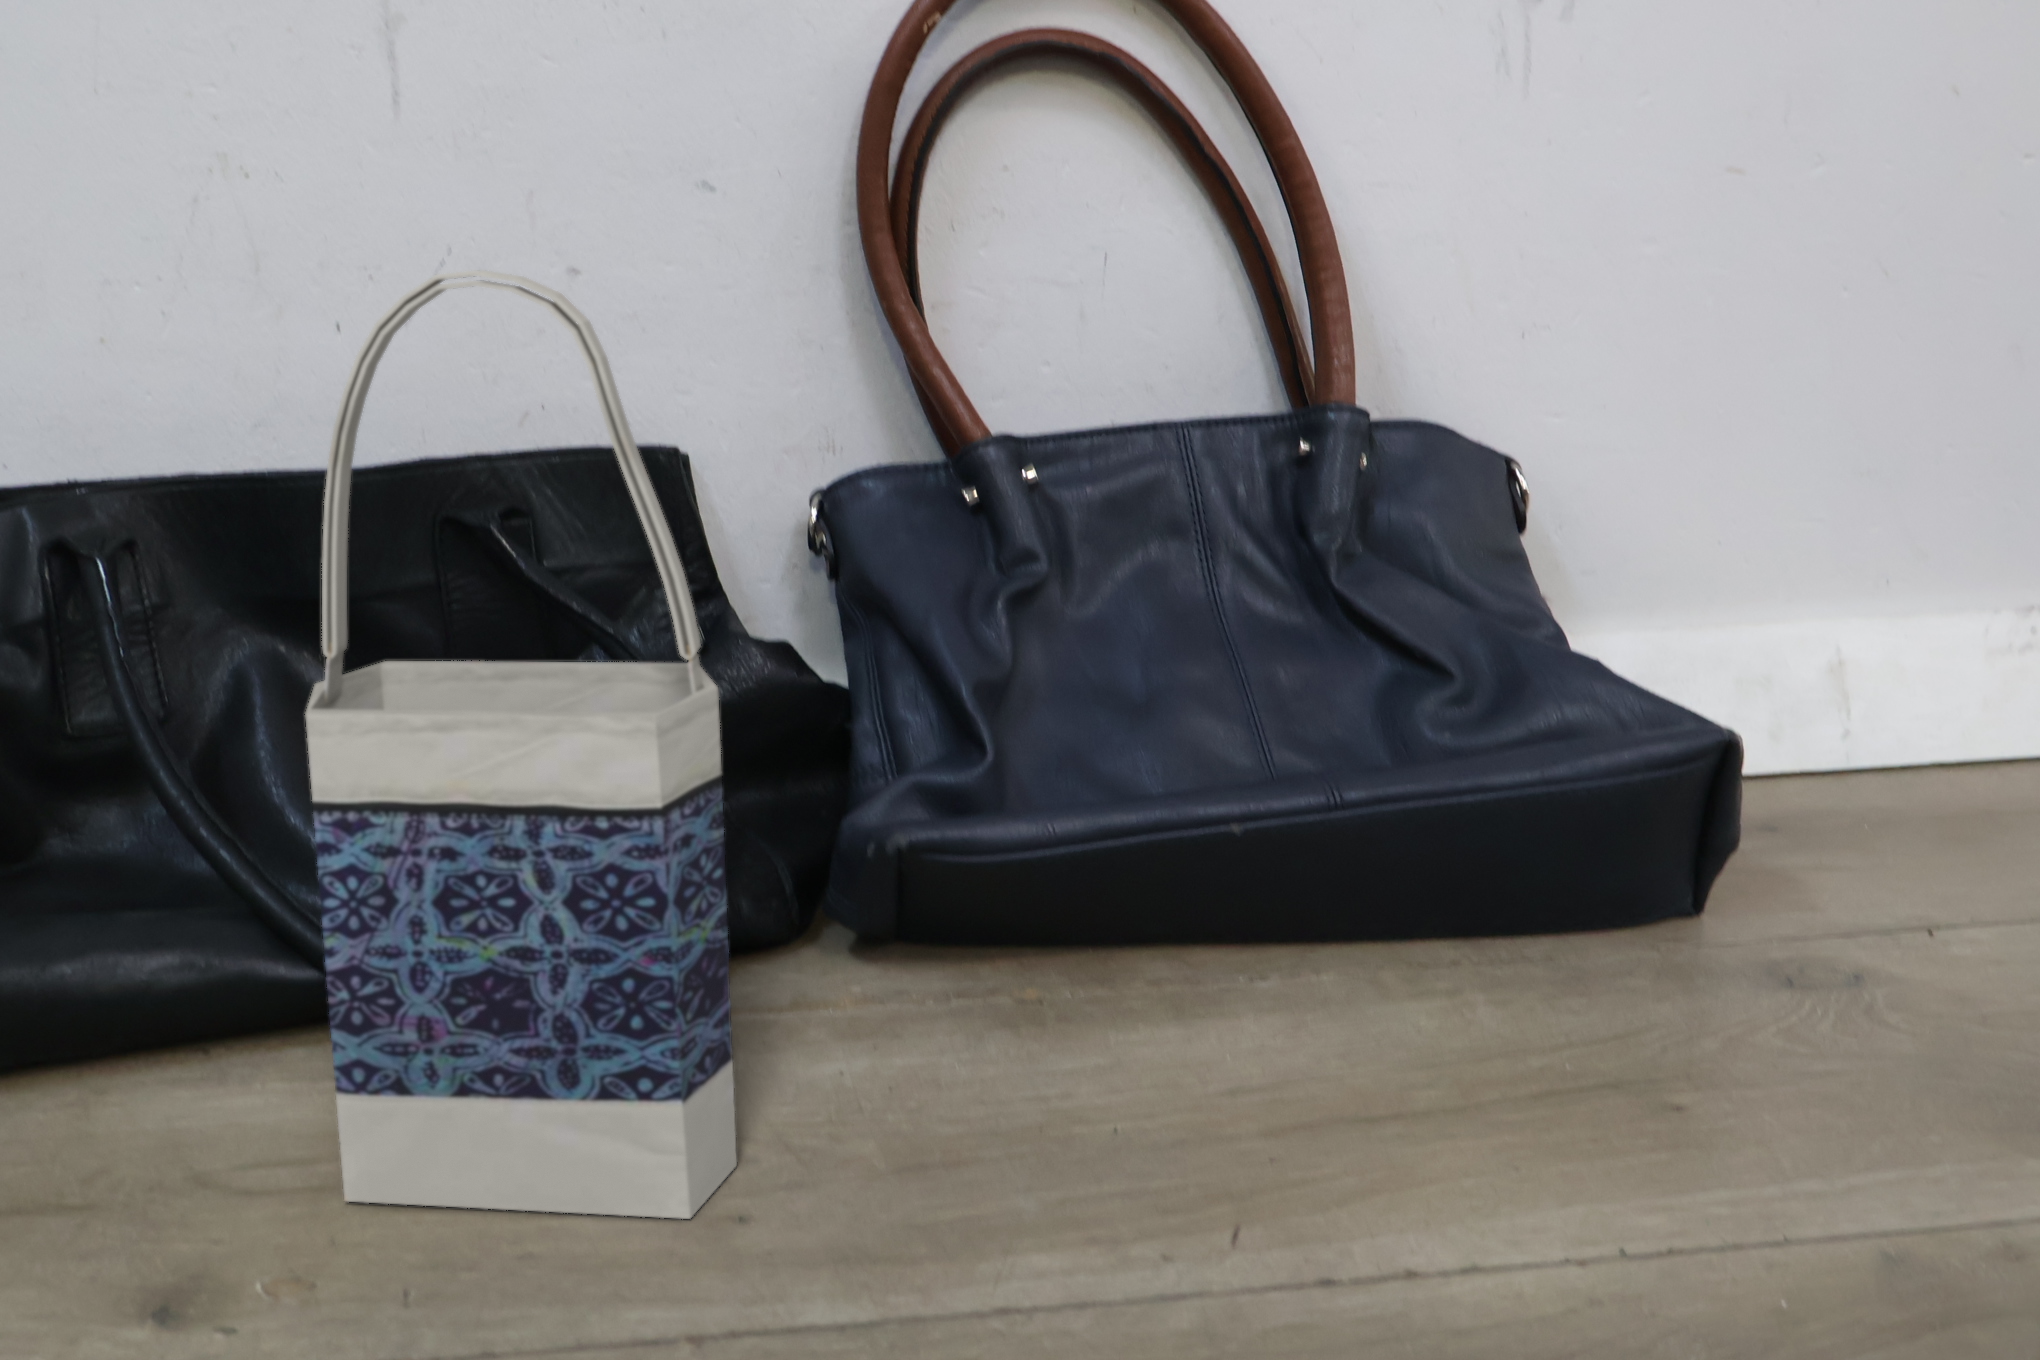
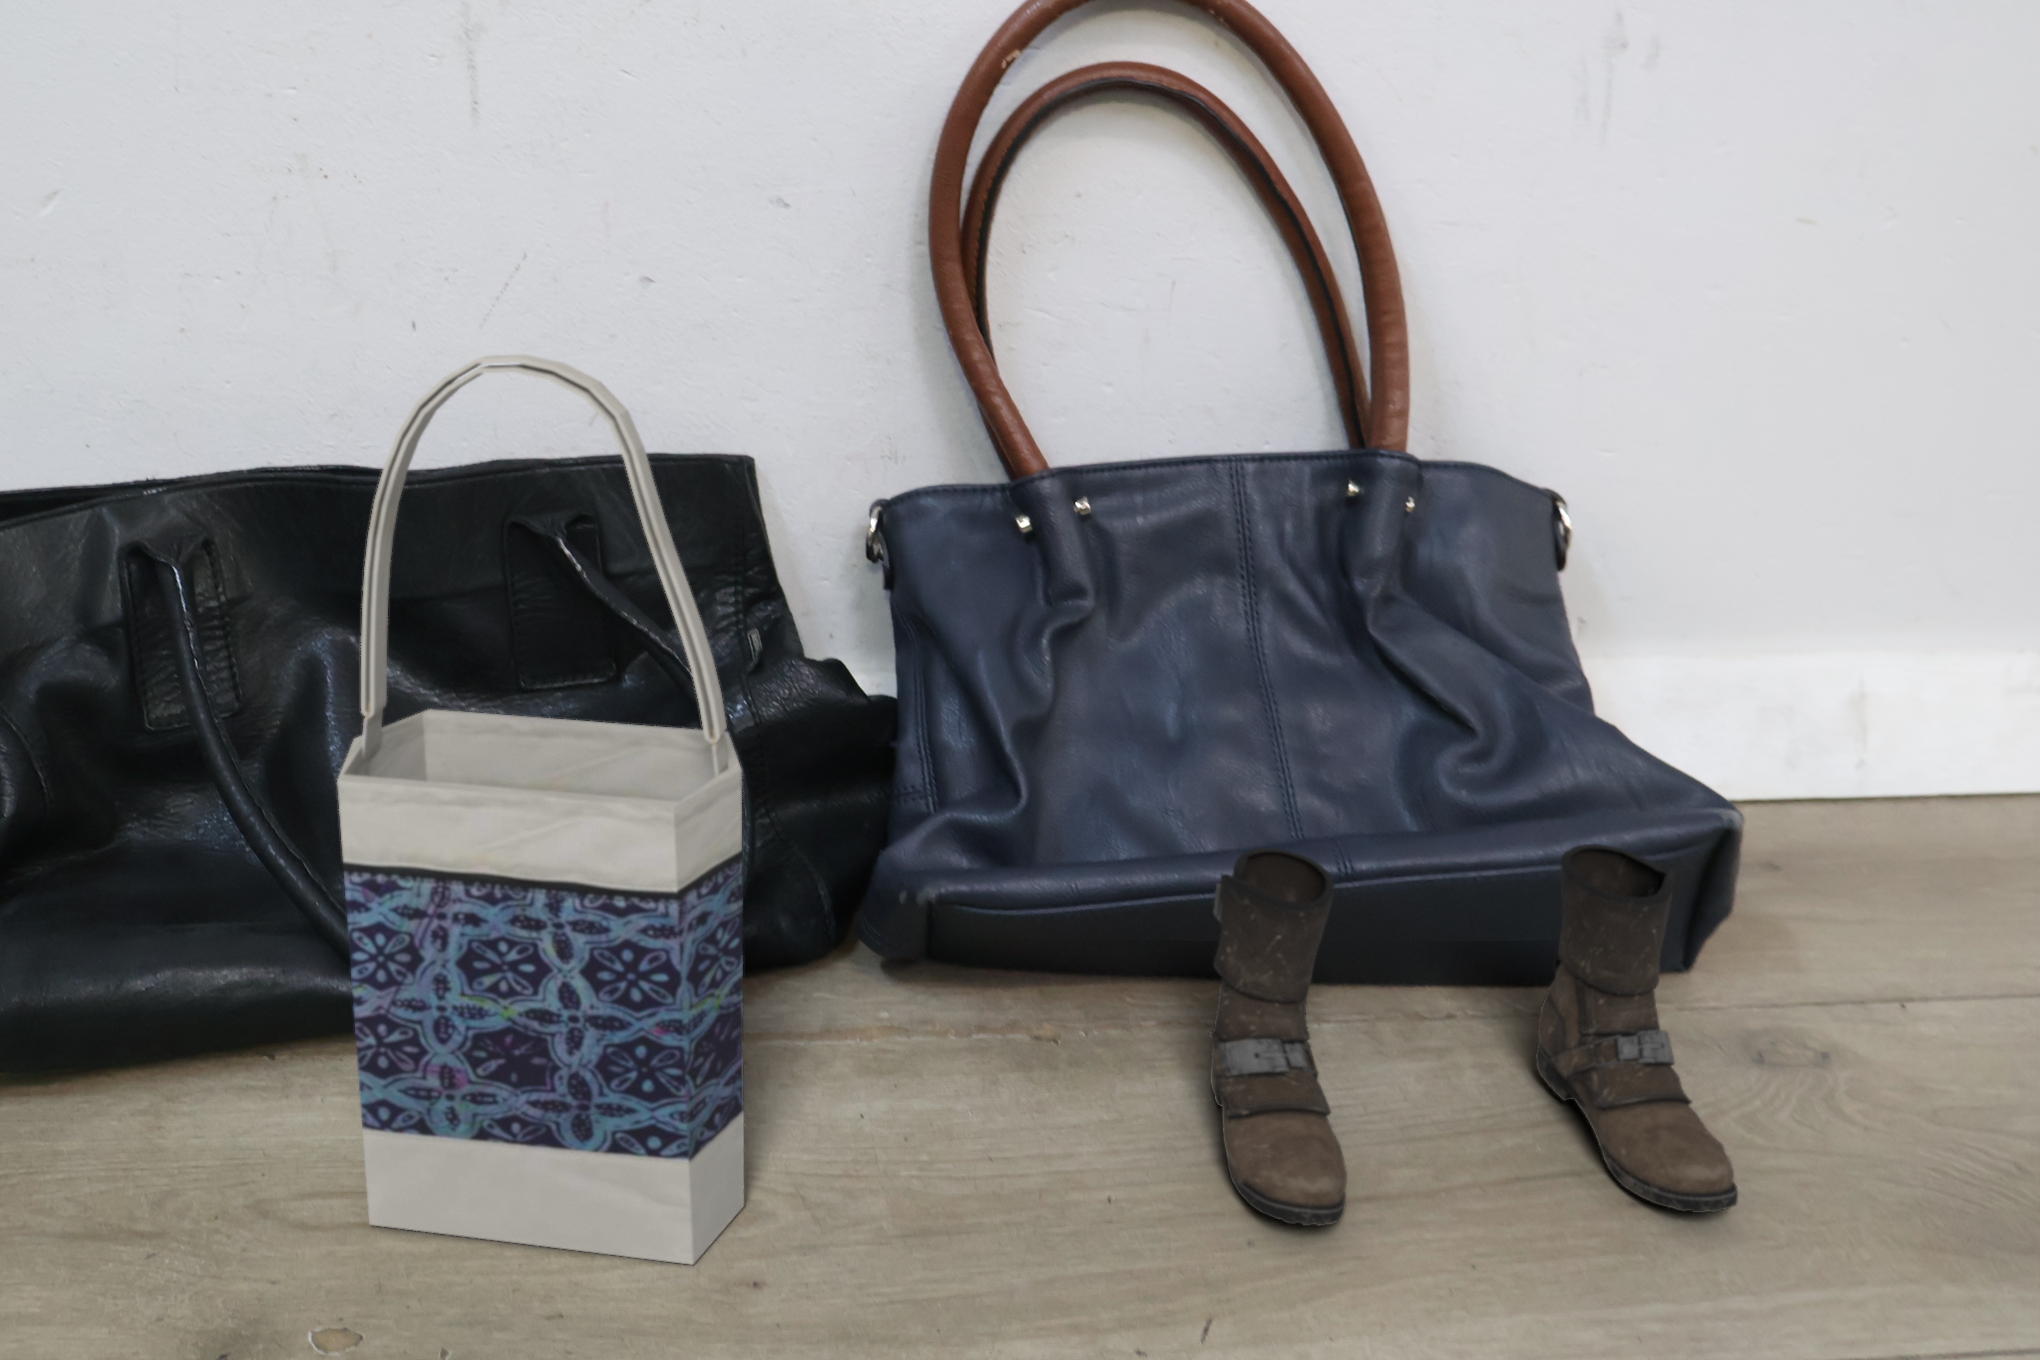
boots: none [1203,758,1775,1148] -> present [1209,844,1738,1226]

